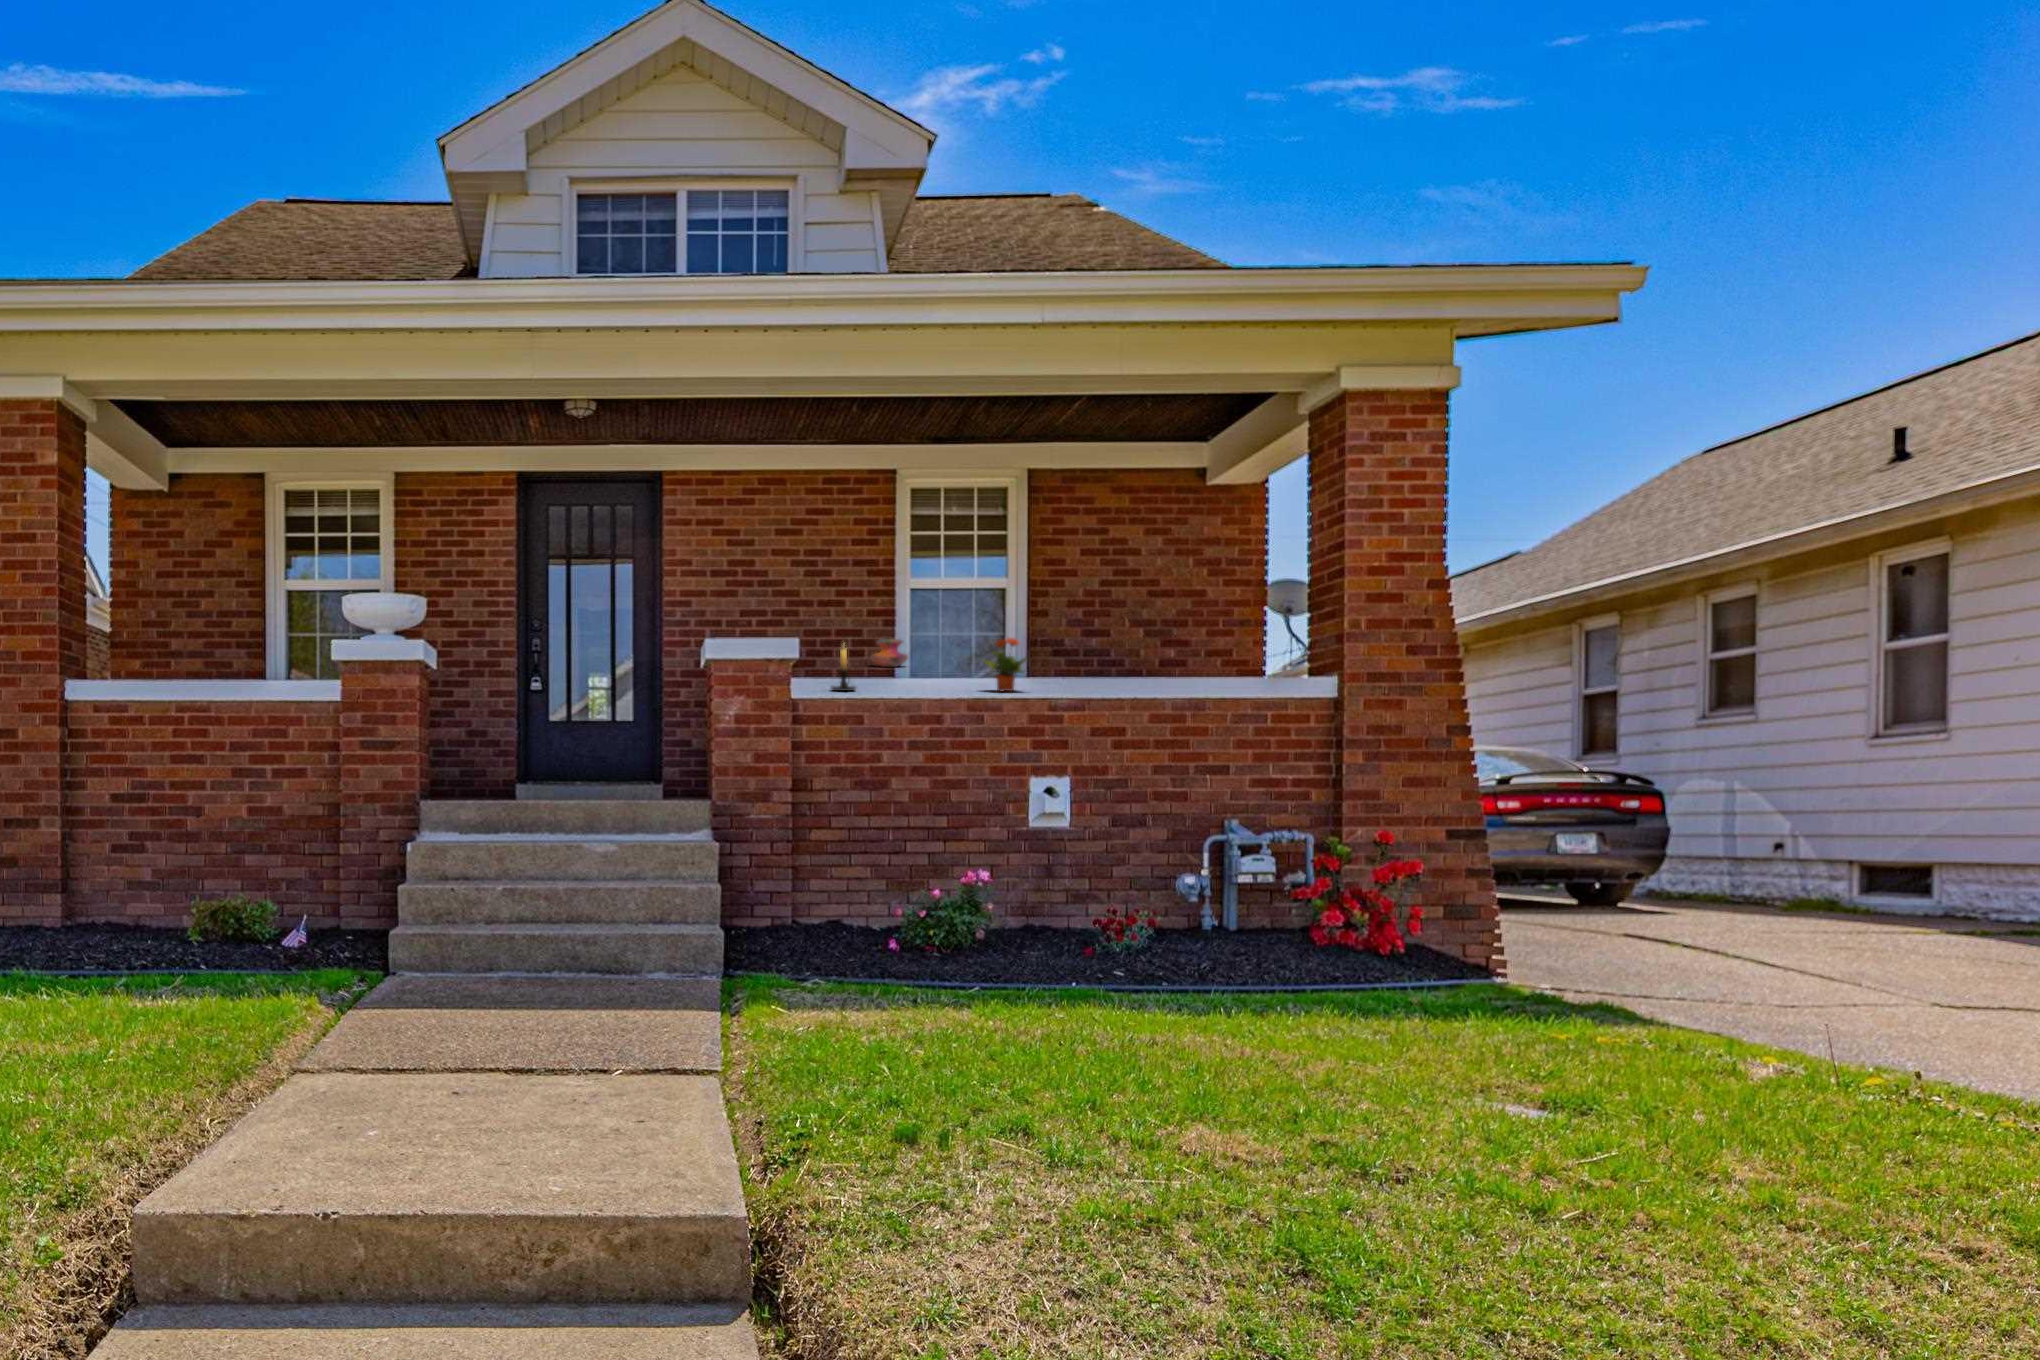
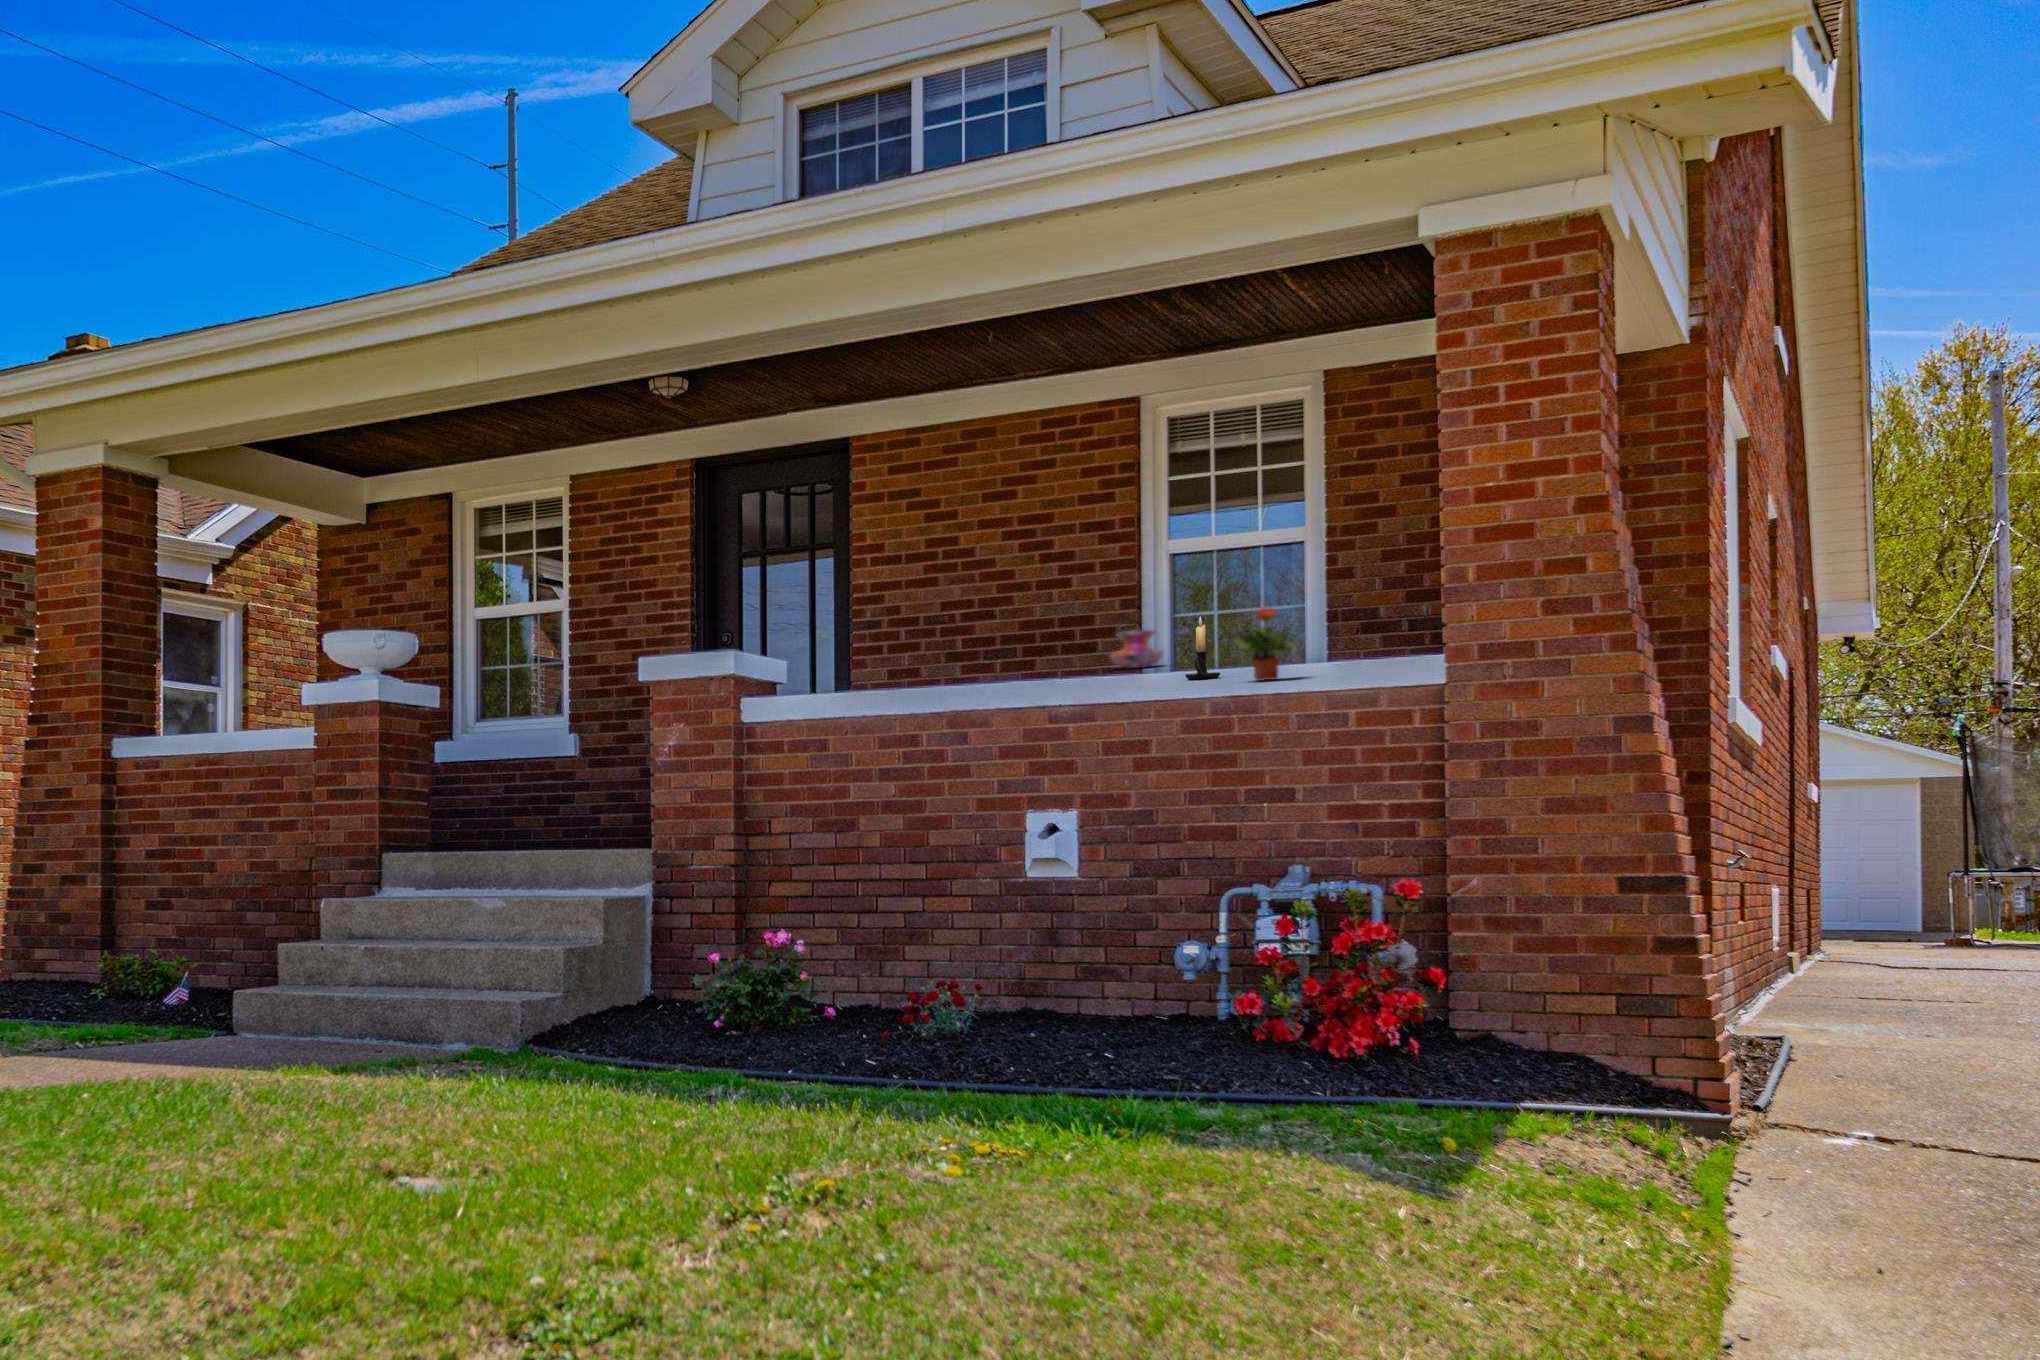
potted plant: present [984,638,1027,691] -> present [1234,608,1294,681]
candle holder: present [831,646,856,691] -> present [1185,617,1220,680]

